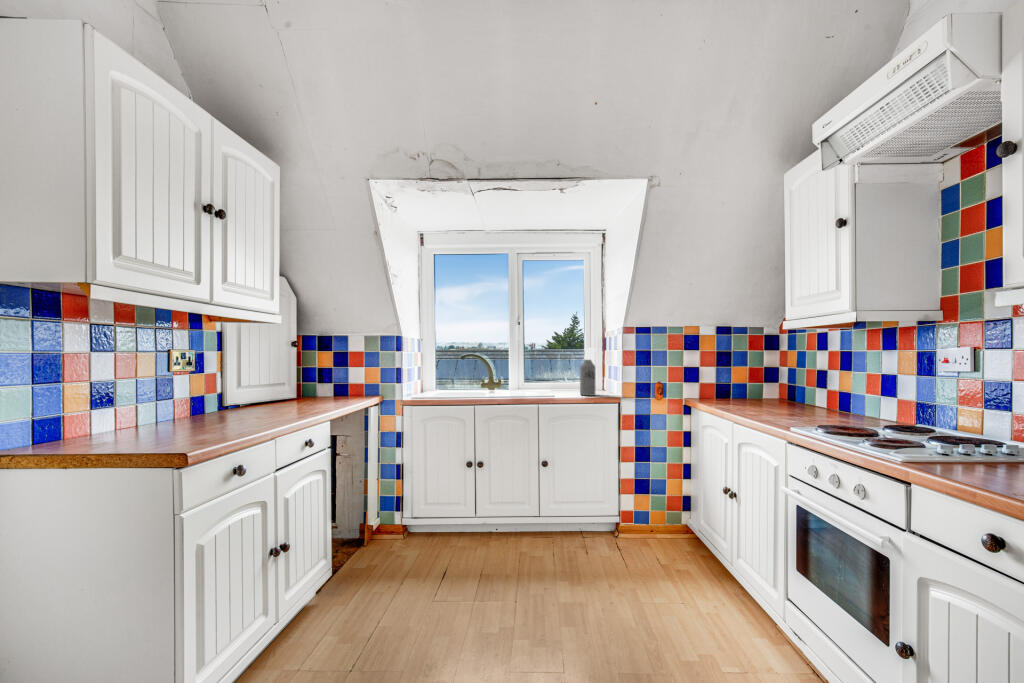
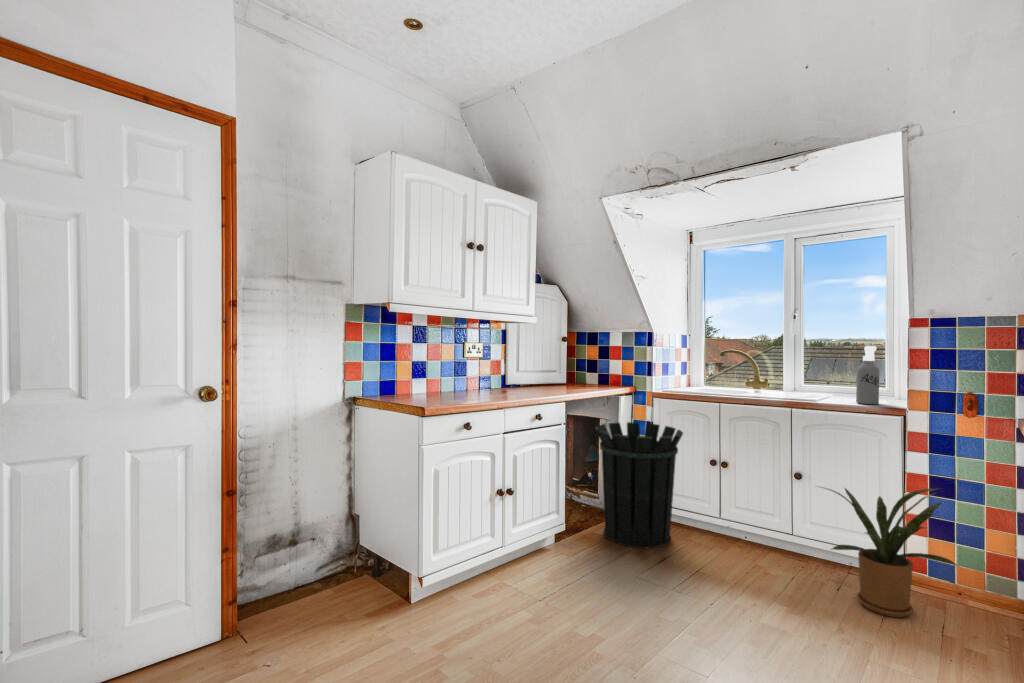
waste bin: none [351,434,447,574] -> present [595,422,683,548]
house plant: none [571,455,670,566] -> present [822,487,957,617]

